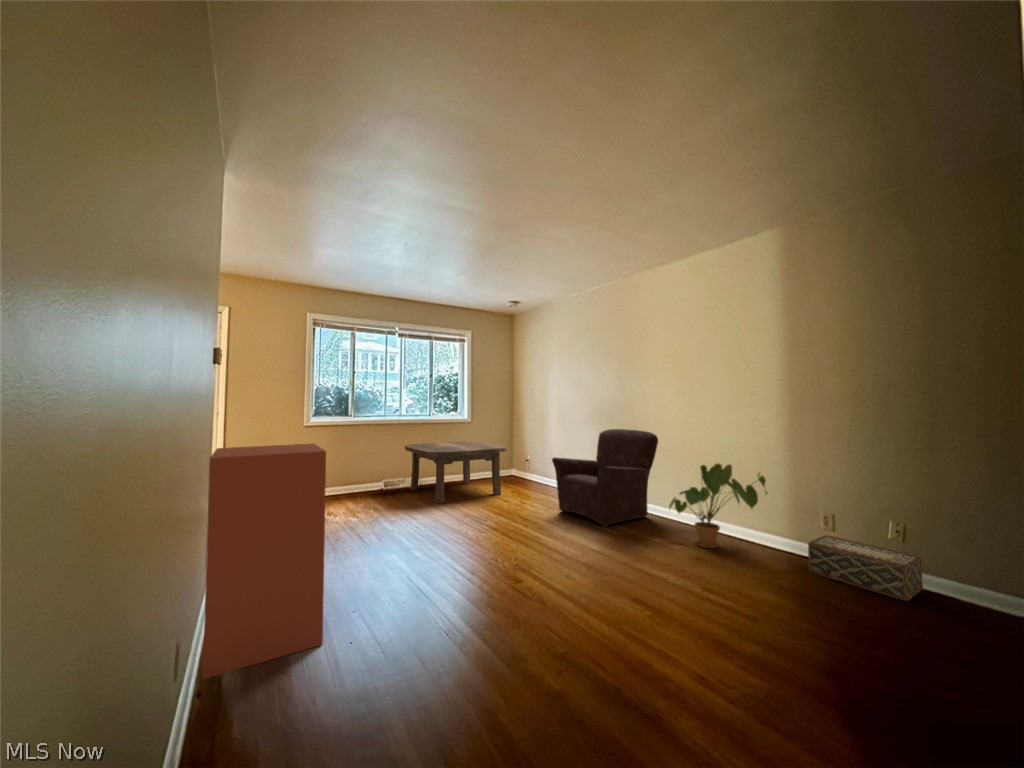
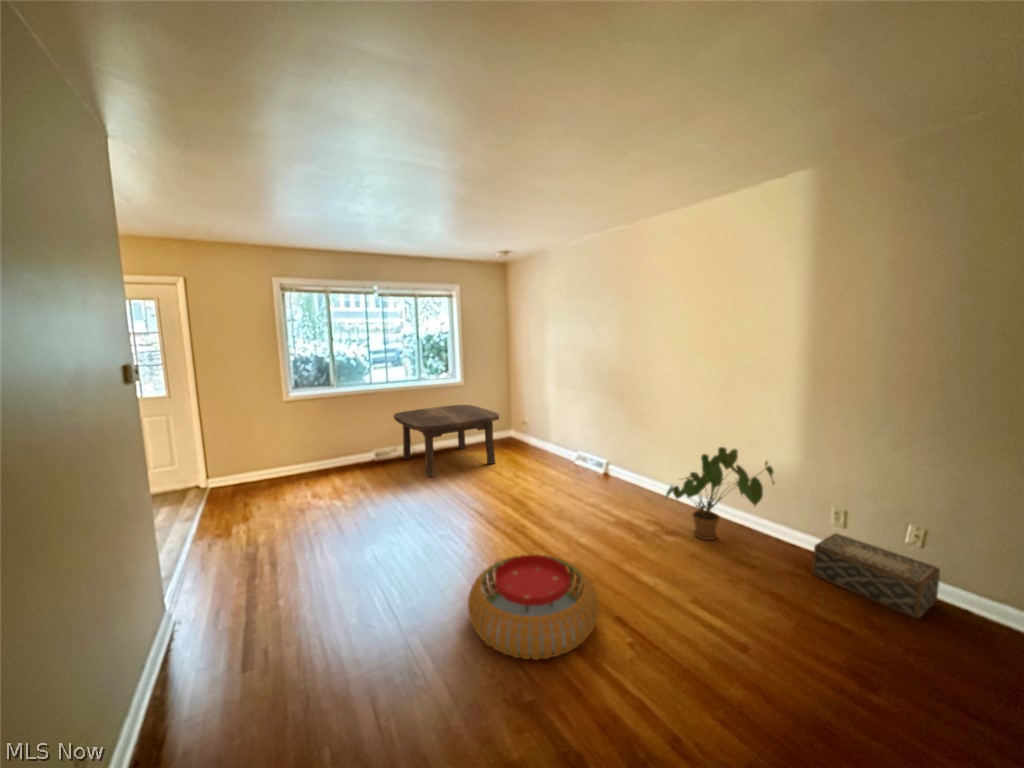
armchair: present [552,429,658,527] -> none [545,398,660,510]
bookshelf: present [203,444,326,679] -> none [113,467,278,741]
pouf: none [496,543,619,626] -> present [468,554,599,660]

